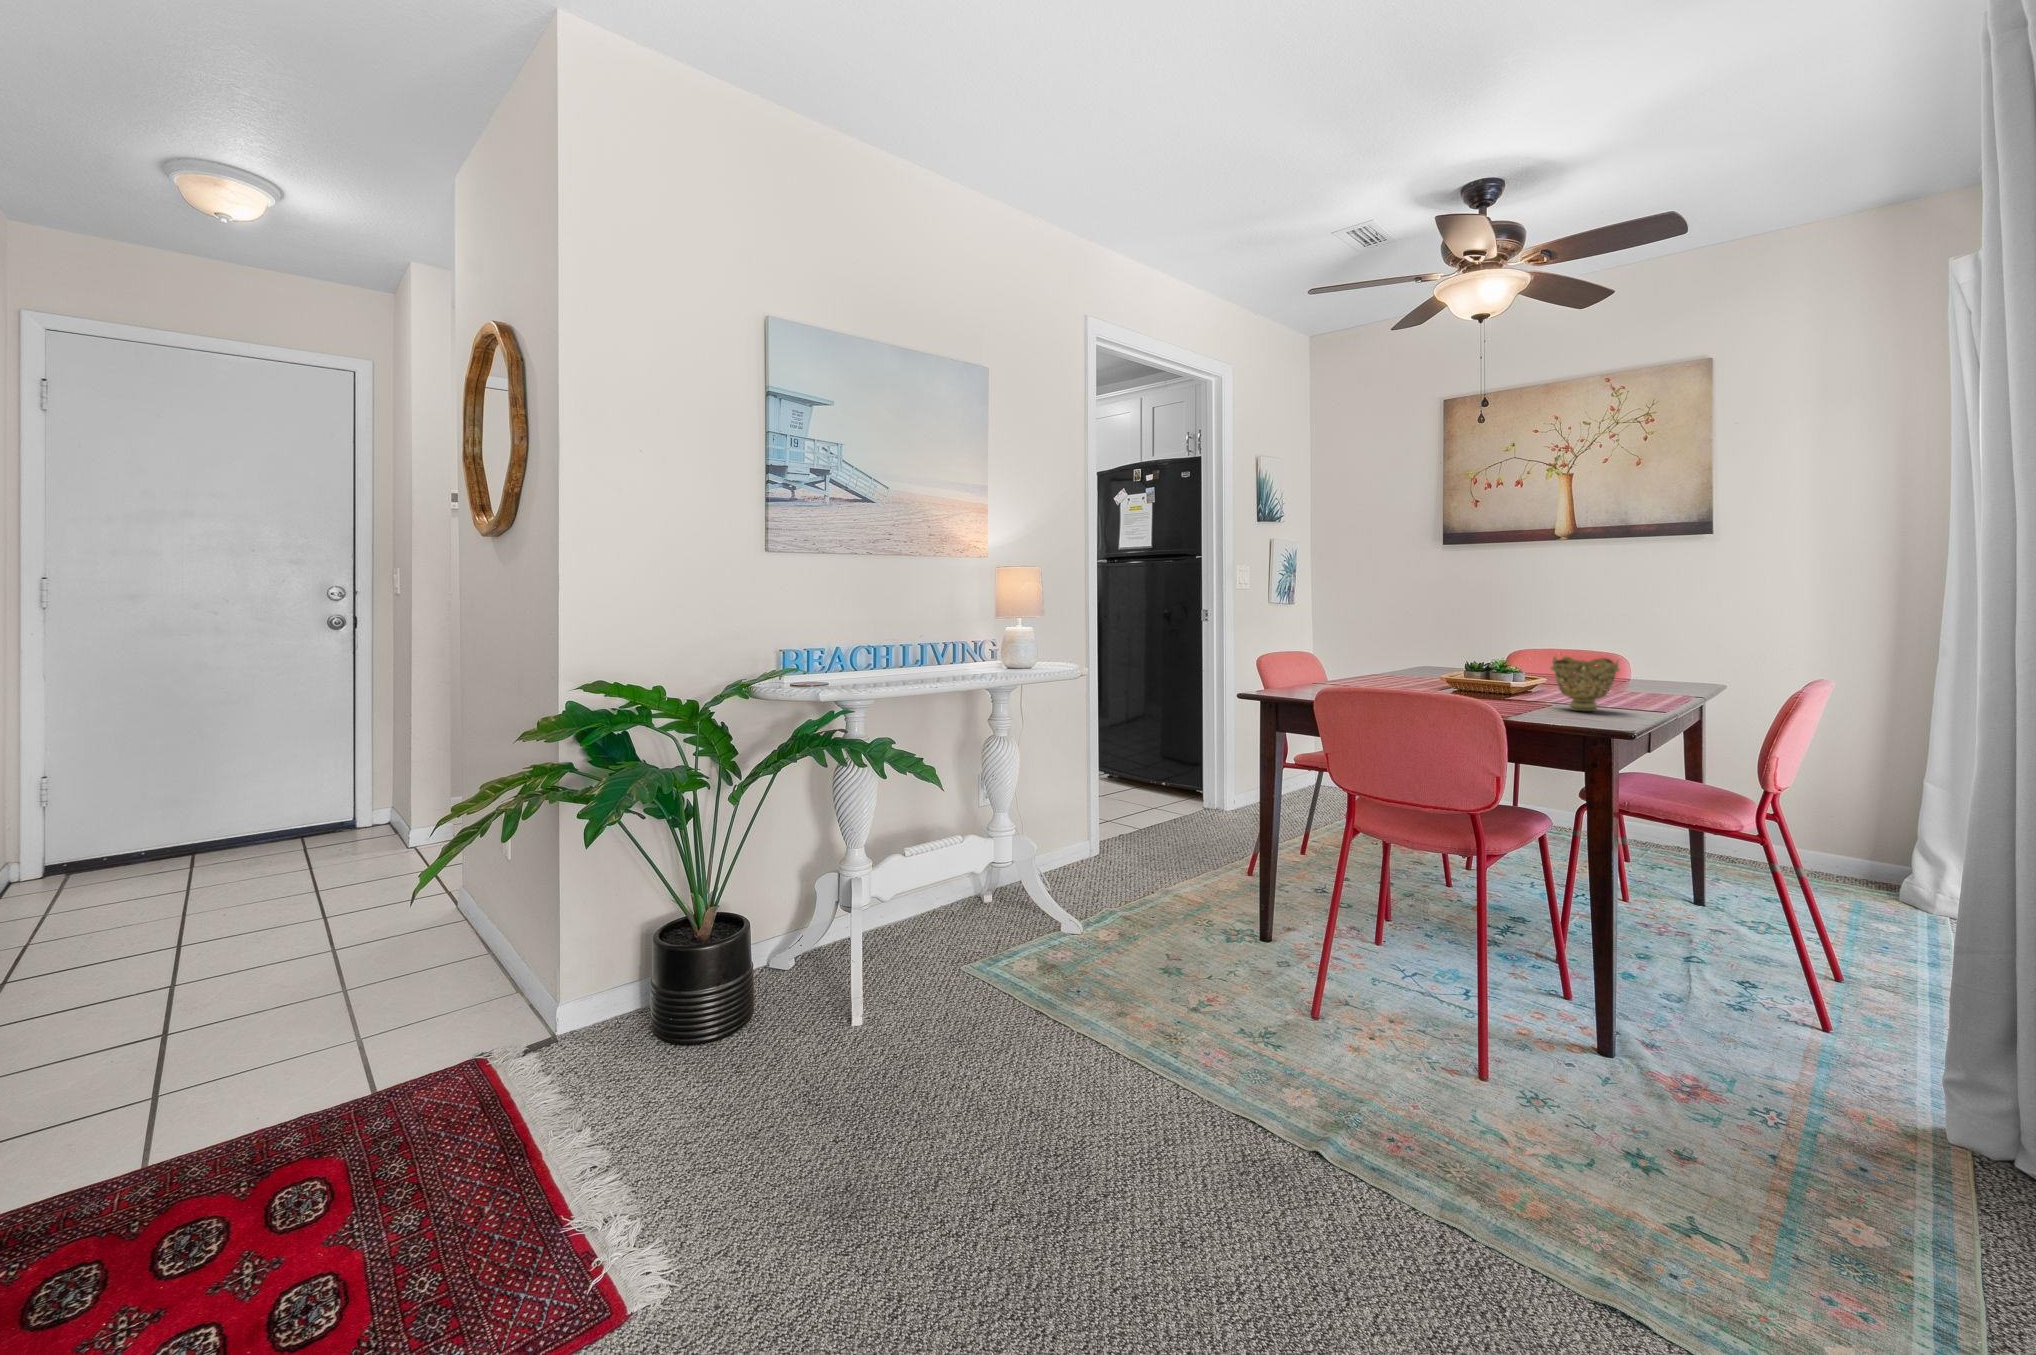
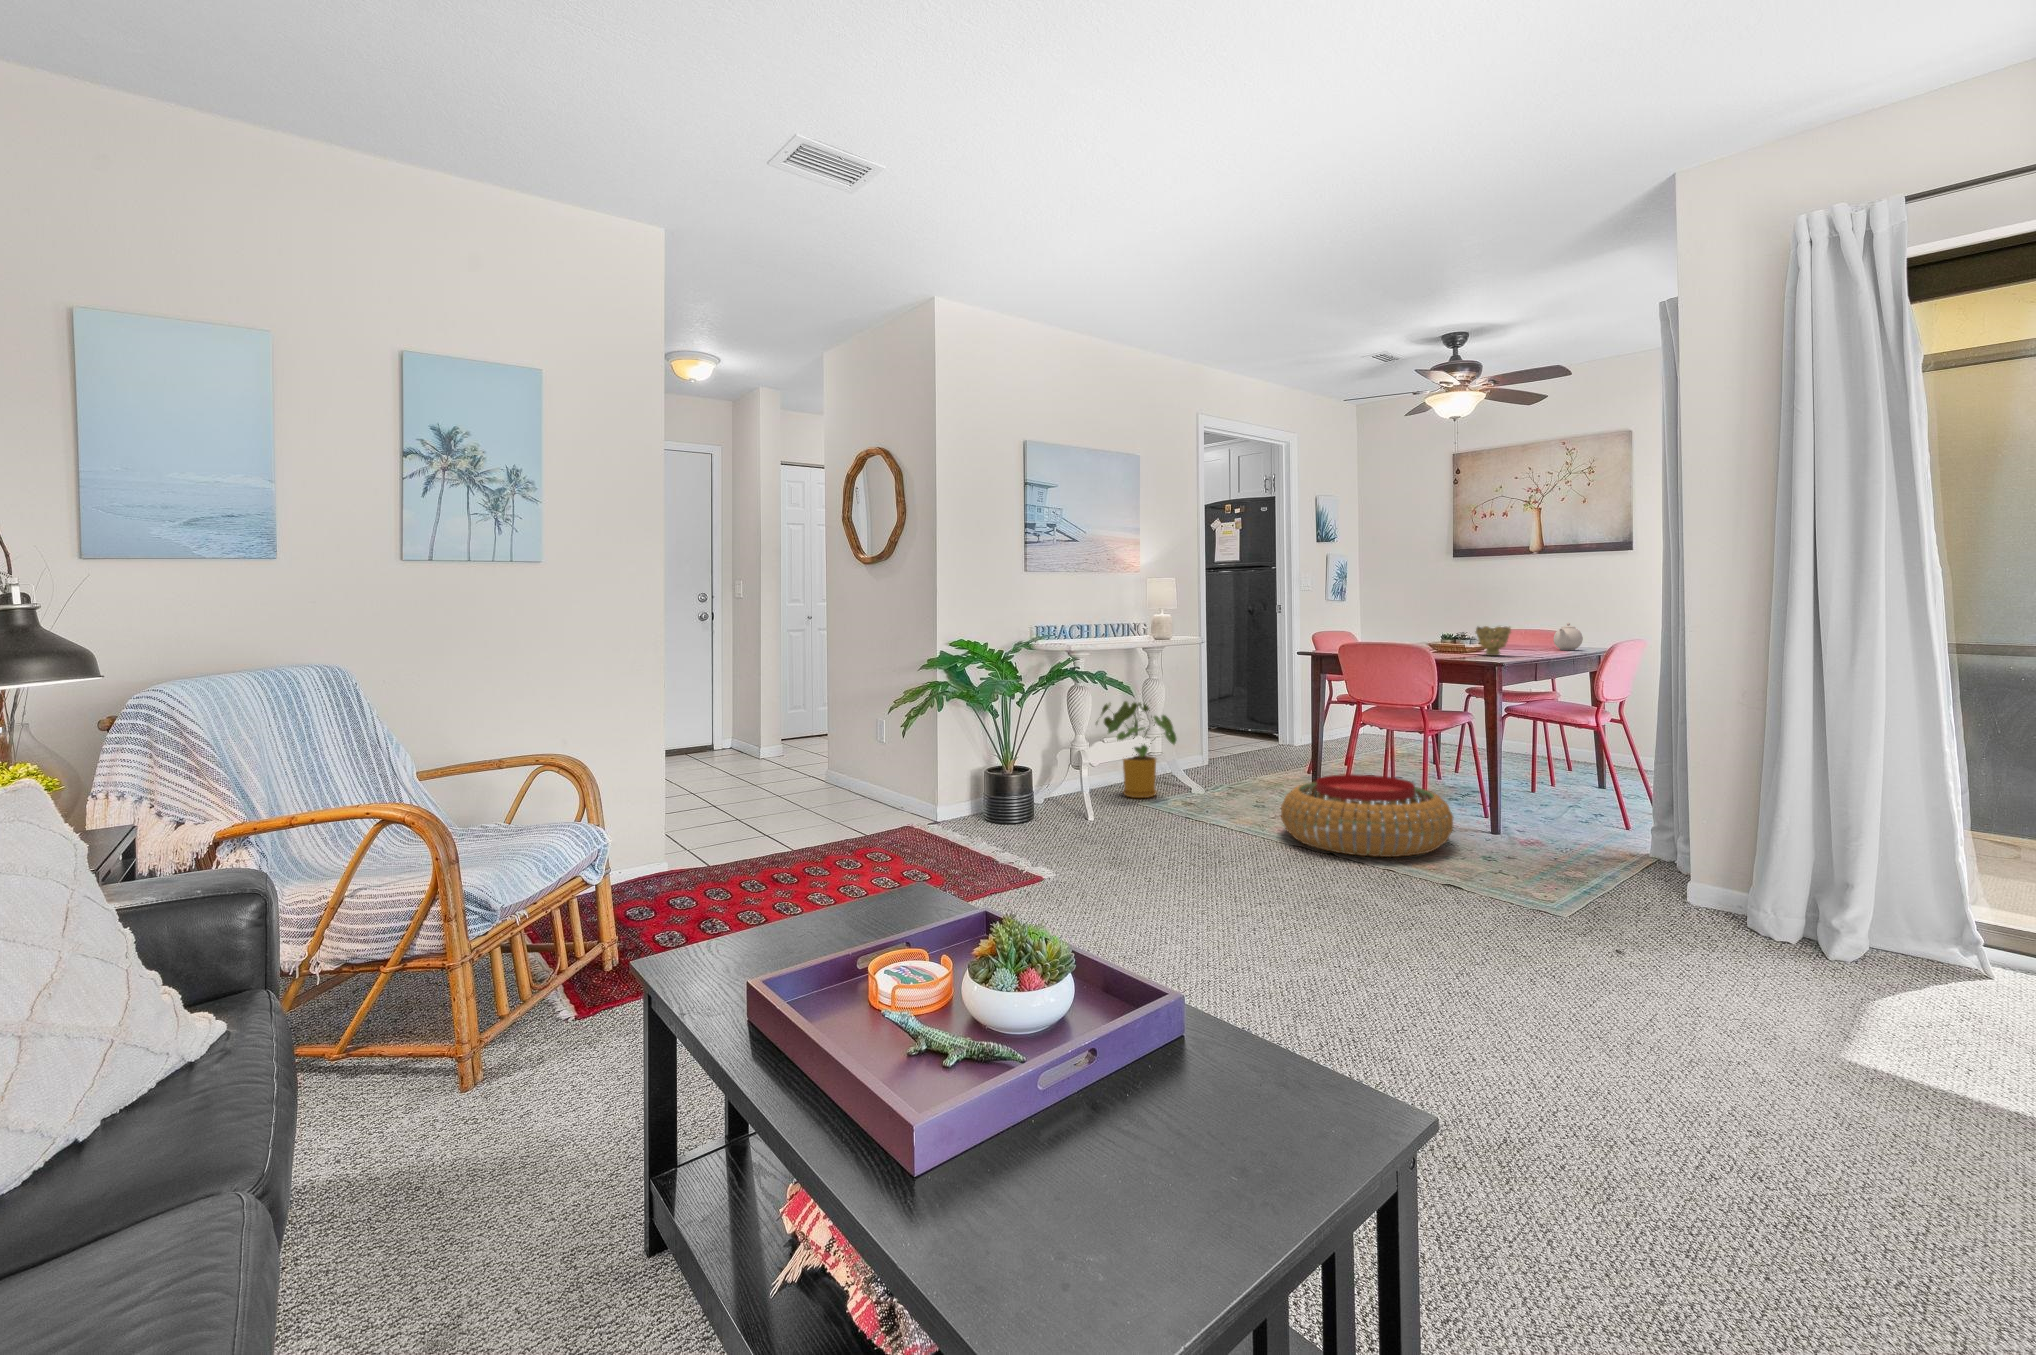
teapot: none [1635,645,1684,690] -> present [1554,622,1583,650]
house plant: none [900,770,1030,945] -> present [1096,701,1176,798]
pouf: none [1210,943,1563,1174] -> present [1281,774,1454,857]

